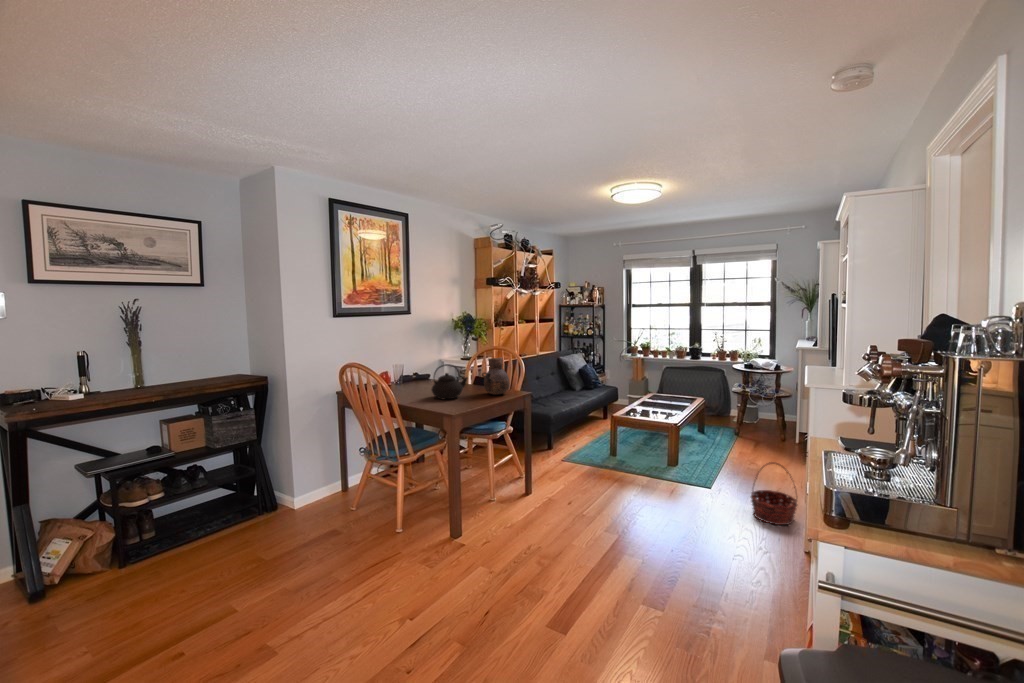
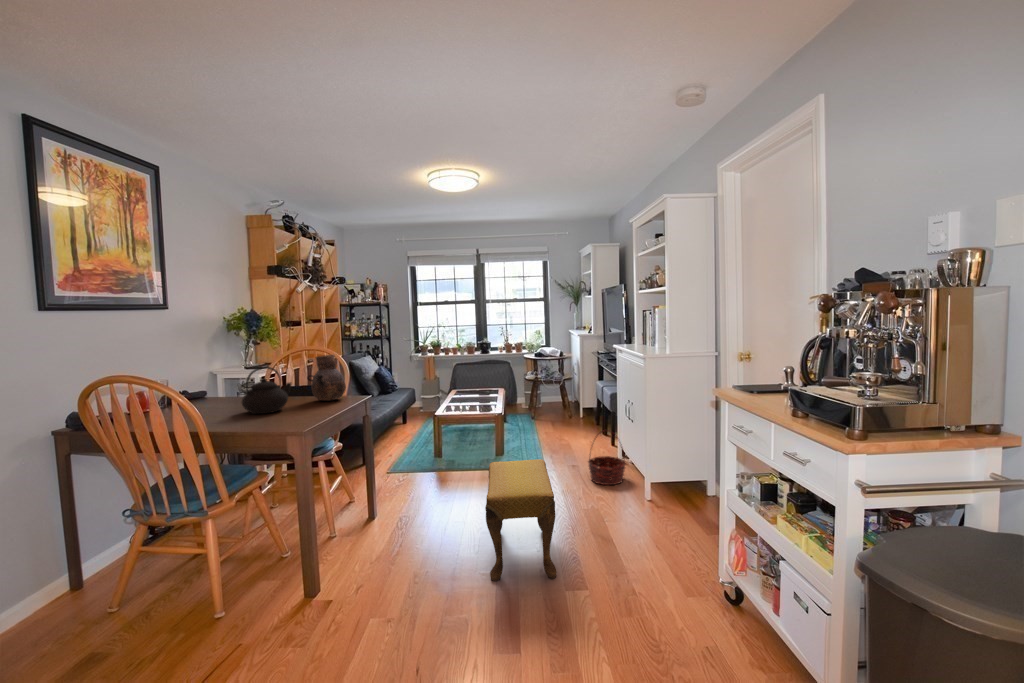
footstool: none [583,471,668,594] -> present [485,459,557,581]

